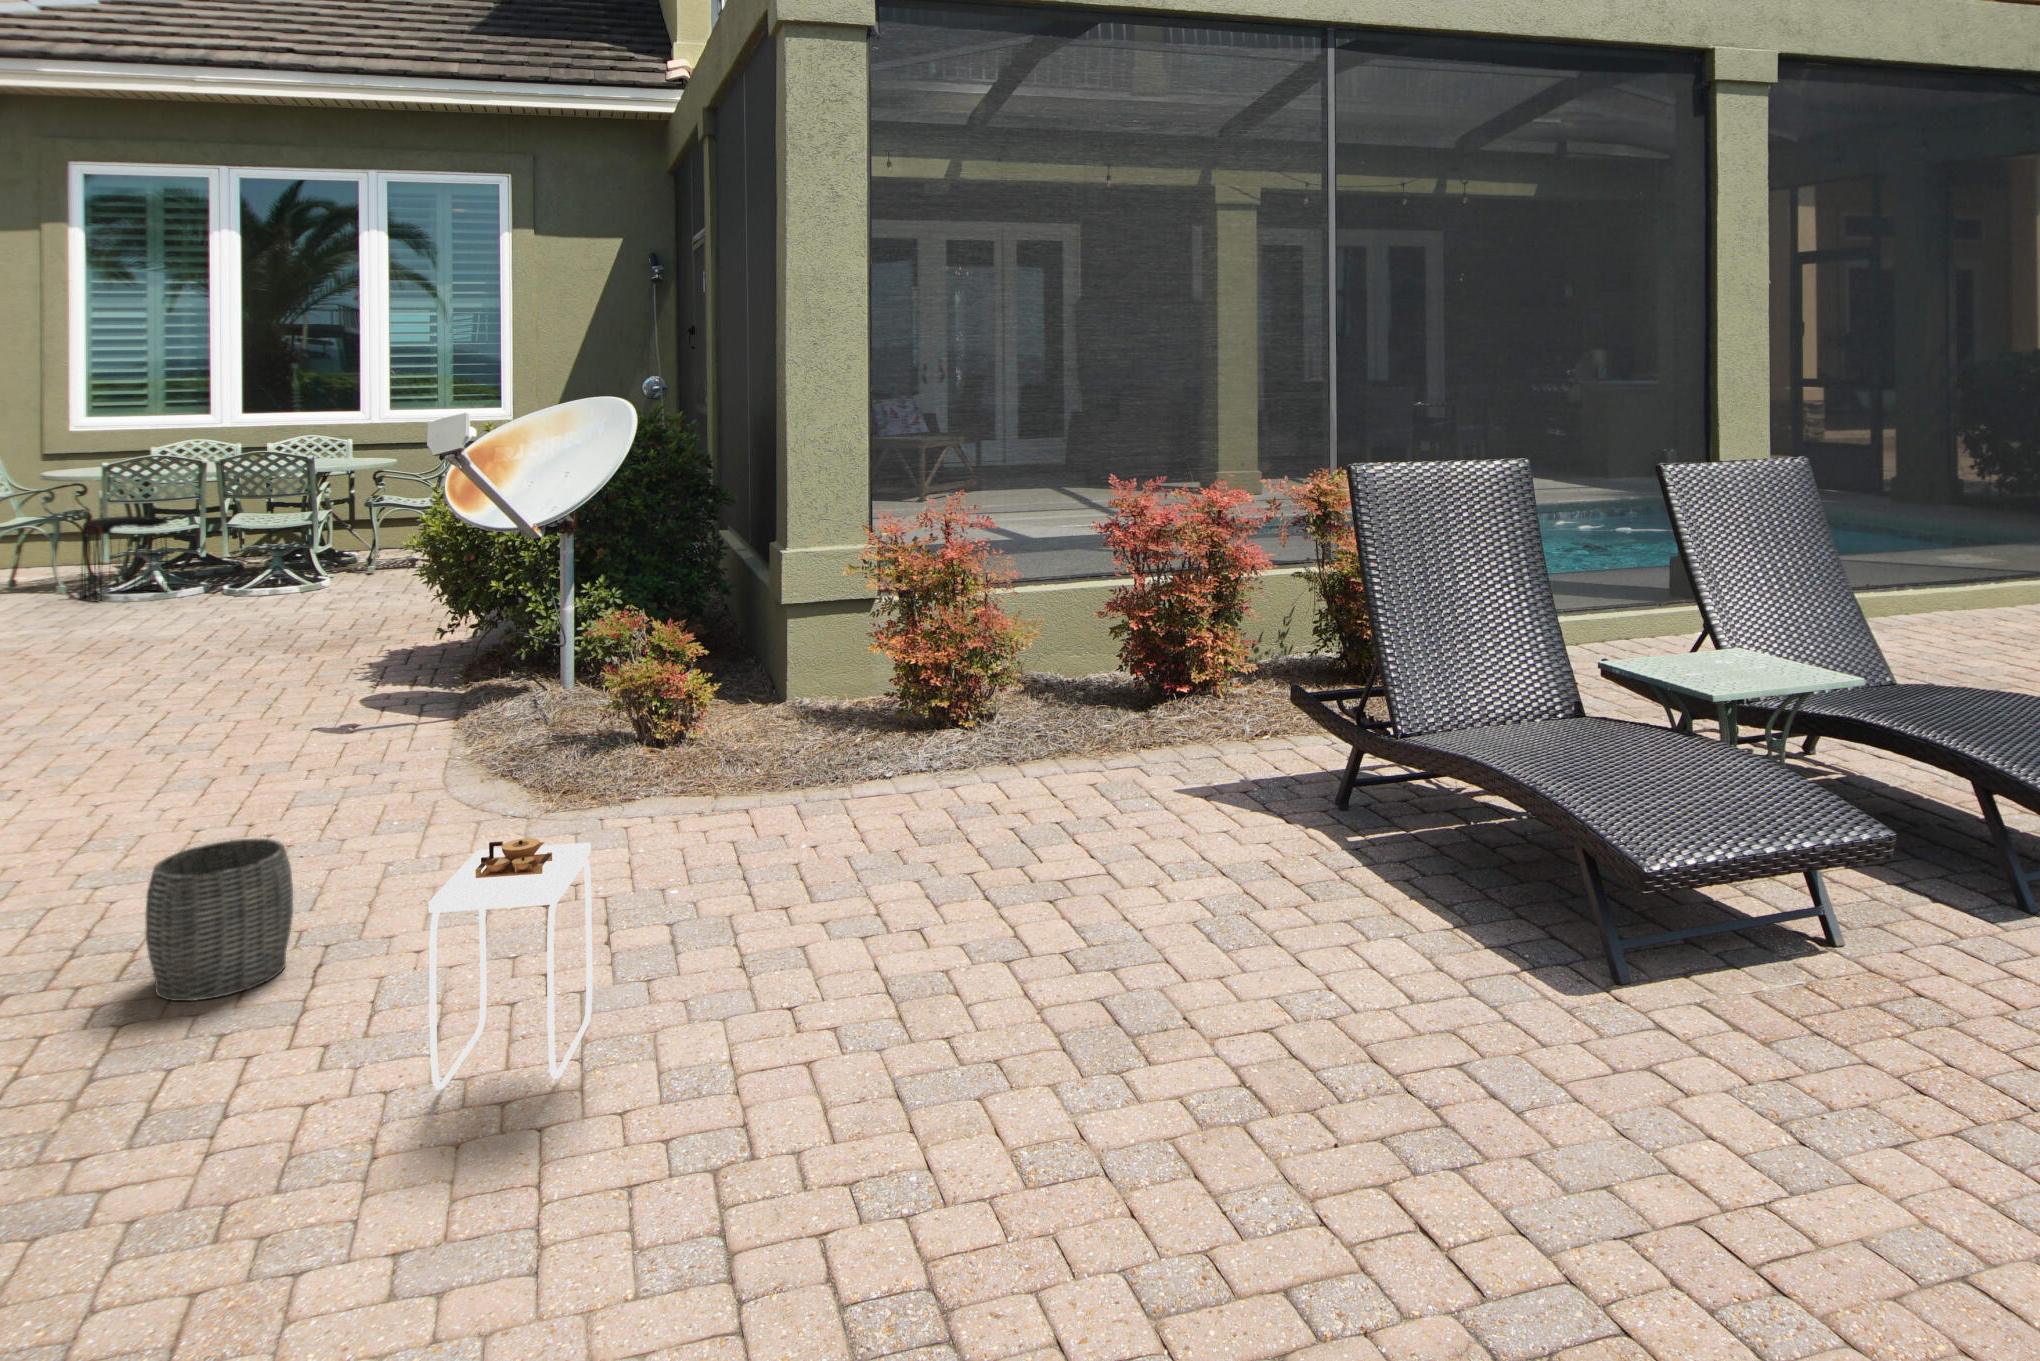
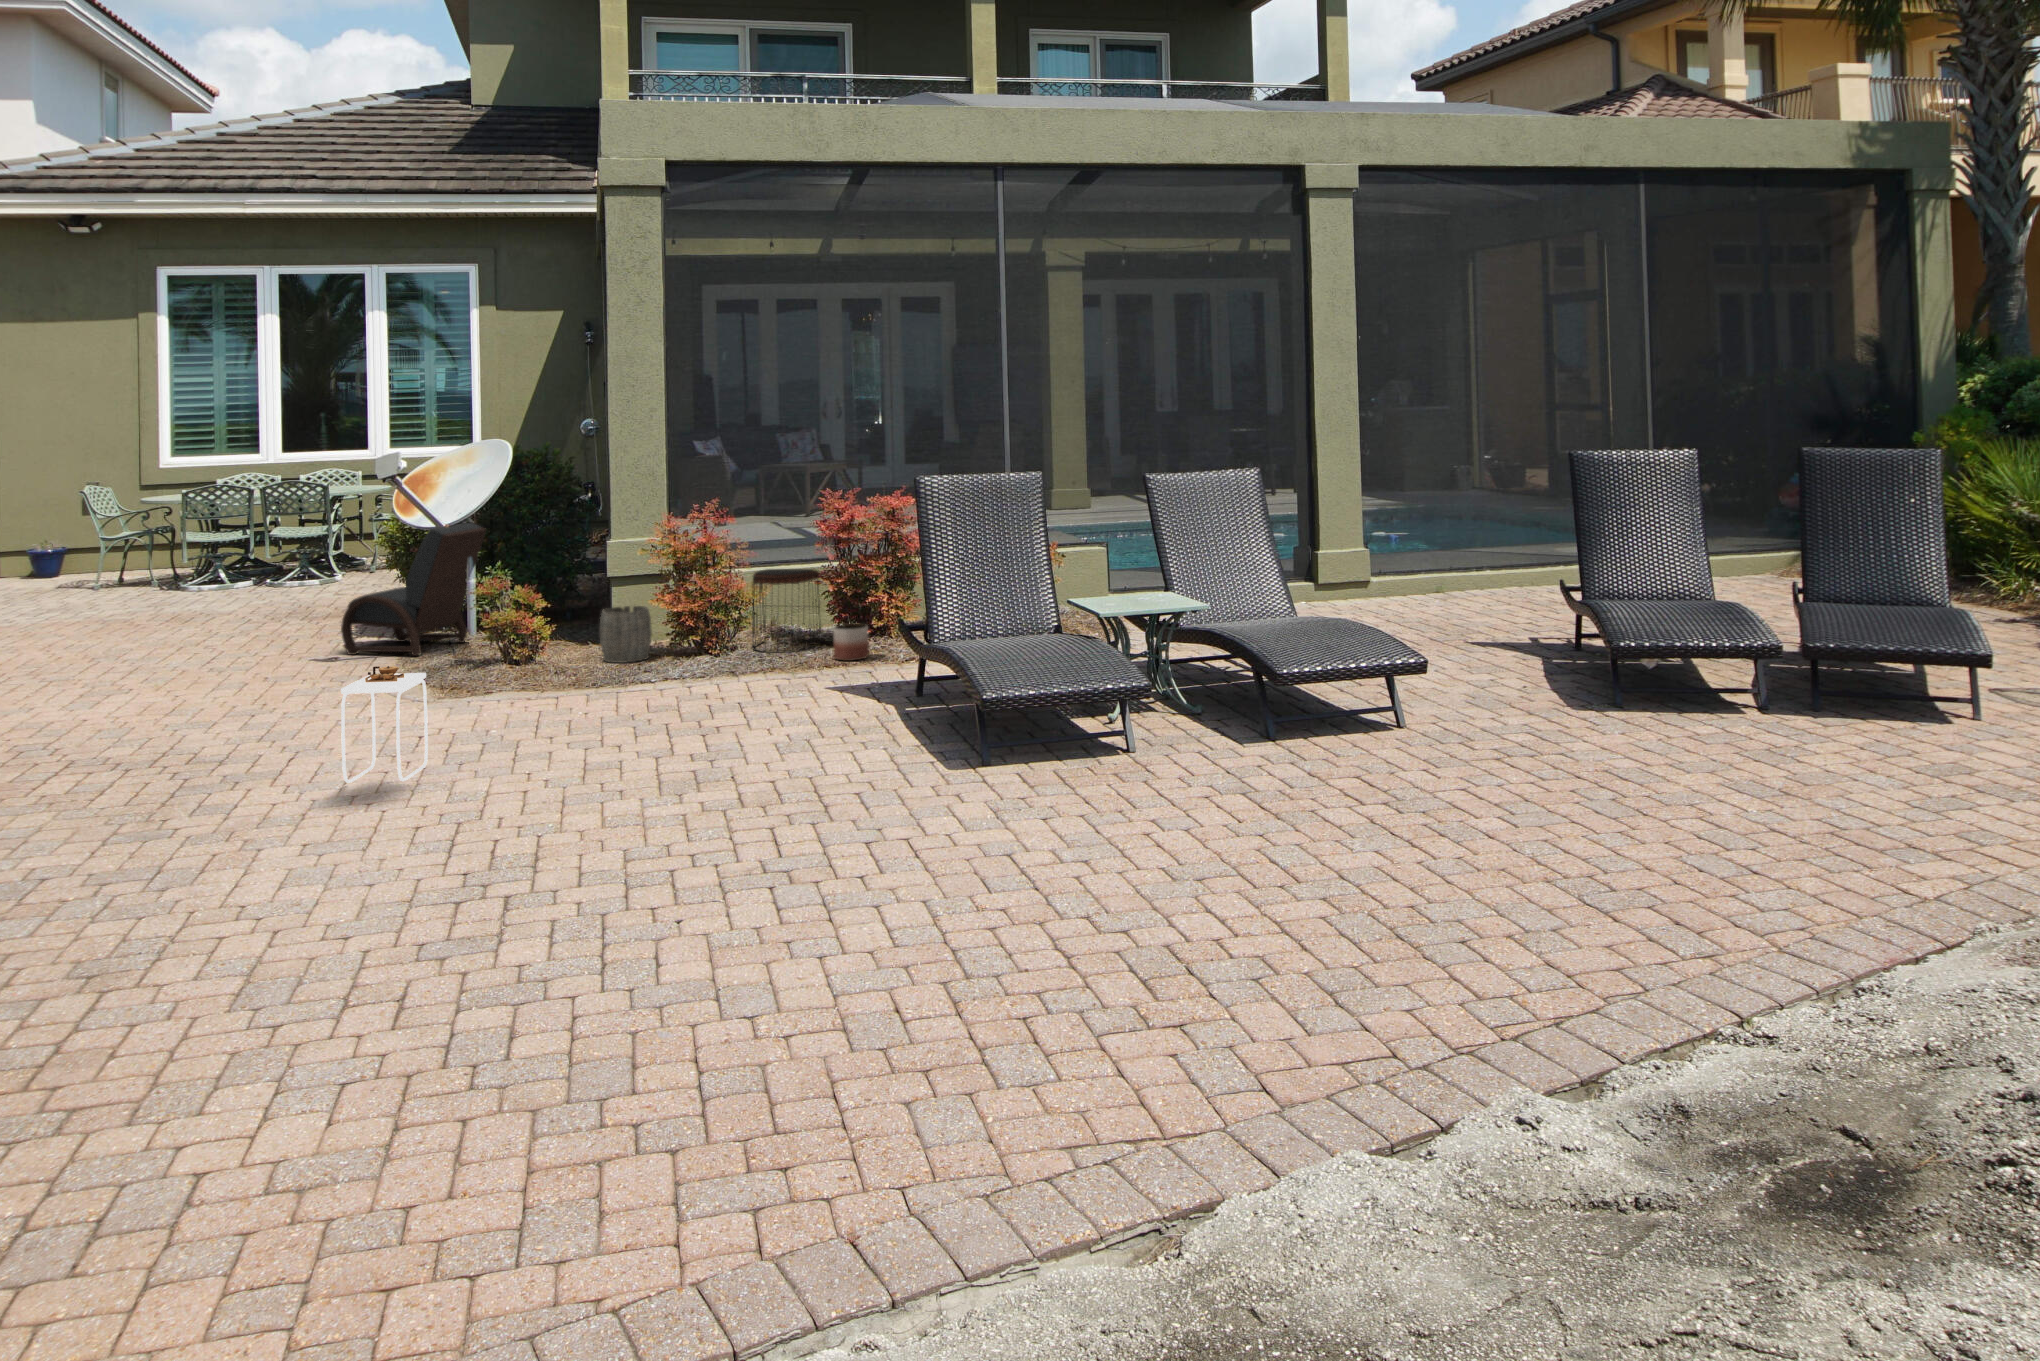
stool: present [80,516,168,602] -> present [752,569,820,652]
lounge chair: none [359,521,588,727] -> present [341,523,486,656]
planter: none [1134,671,1184,728] -> present [834,624,869,661]
woven basket: present [145,839,293,1001] -> present [600,606,652,663]

